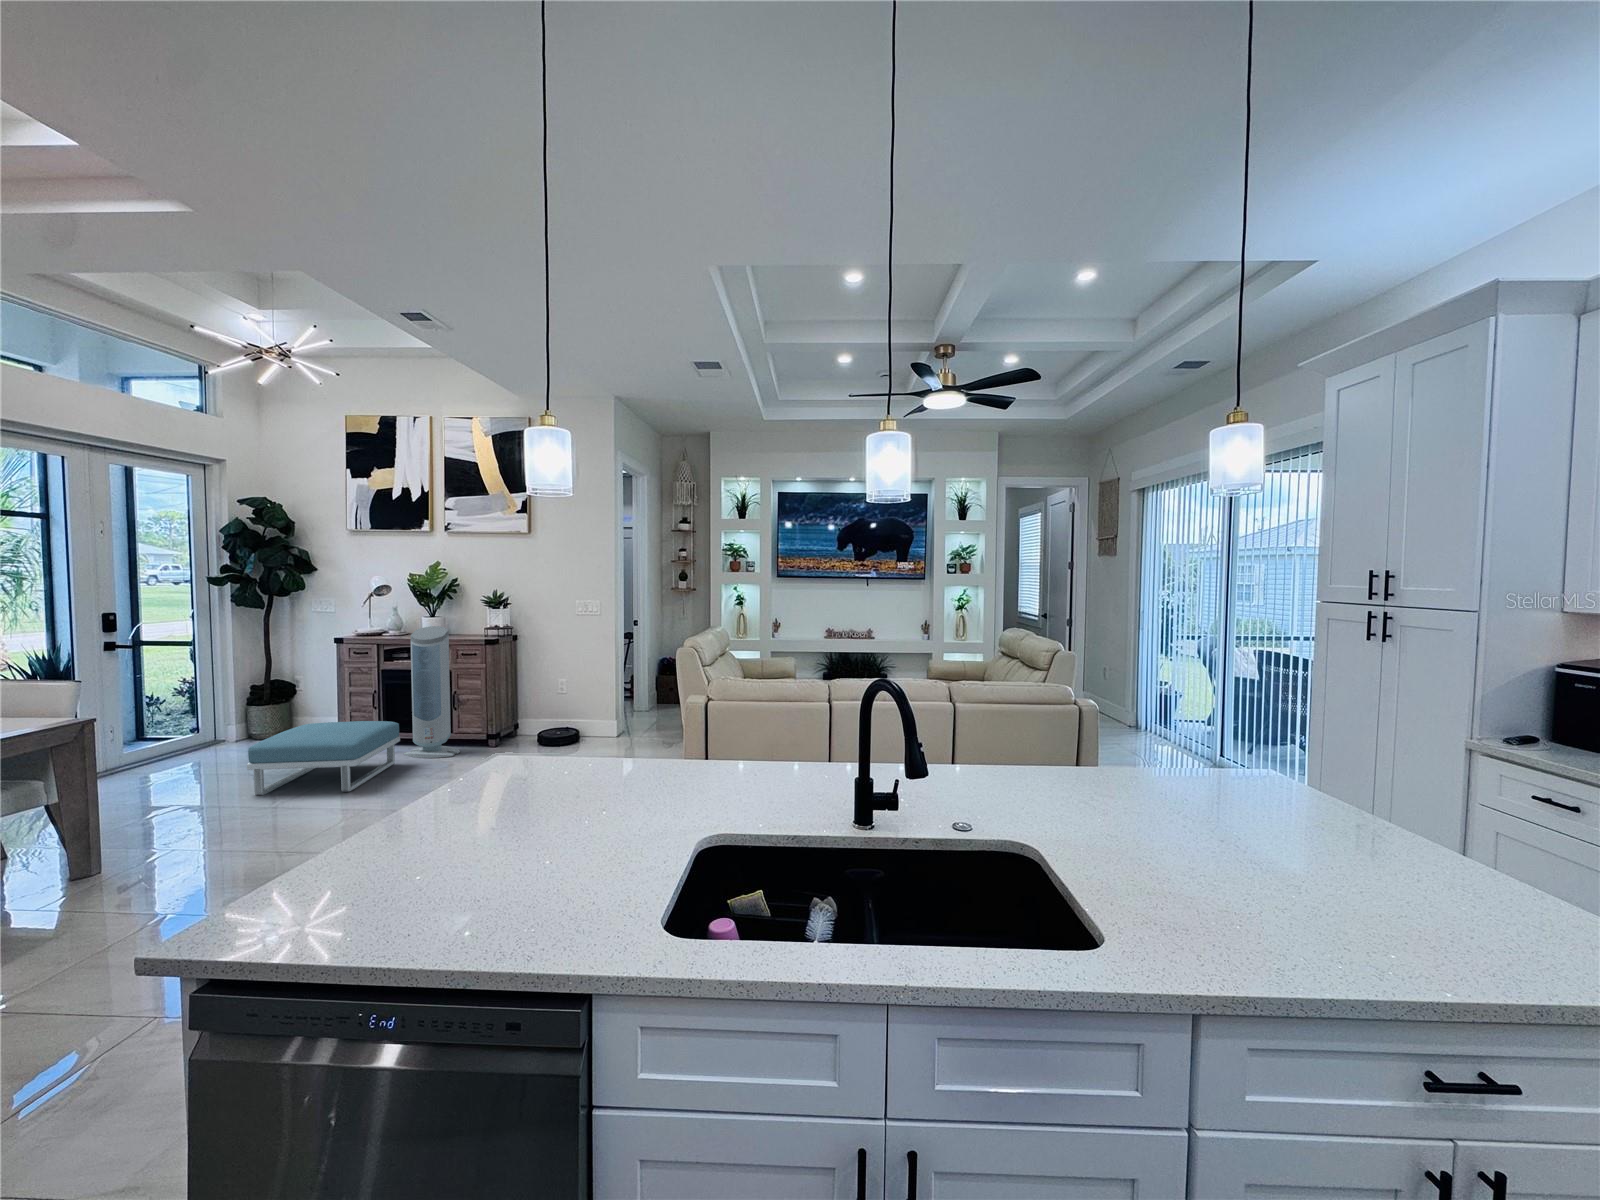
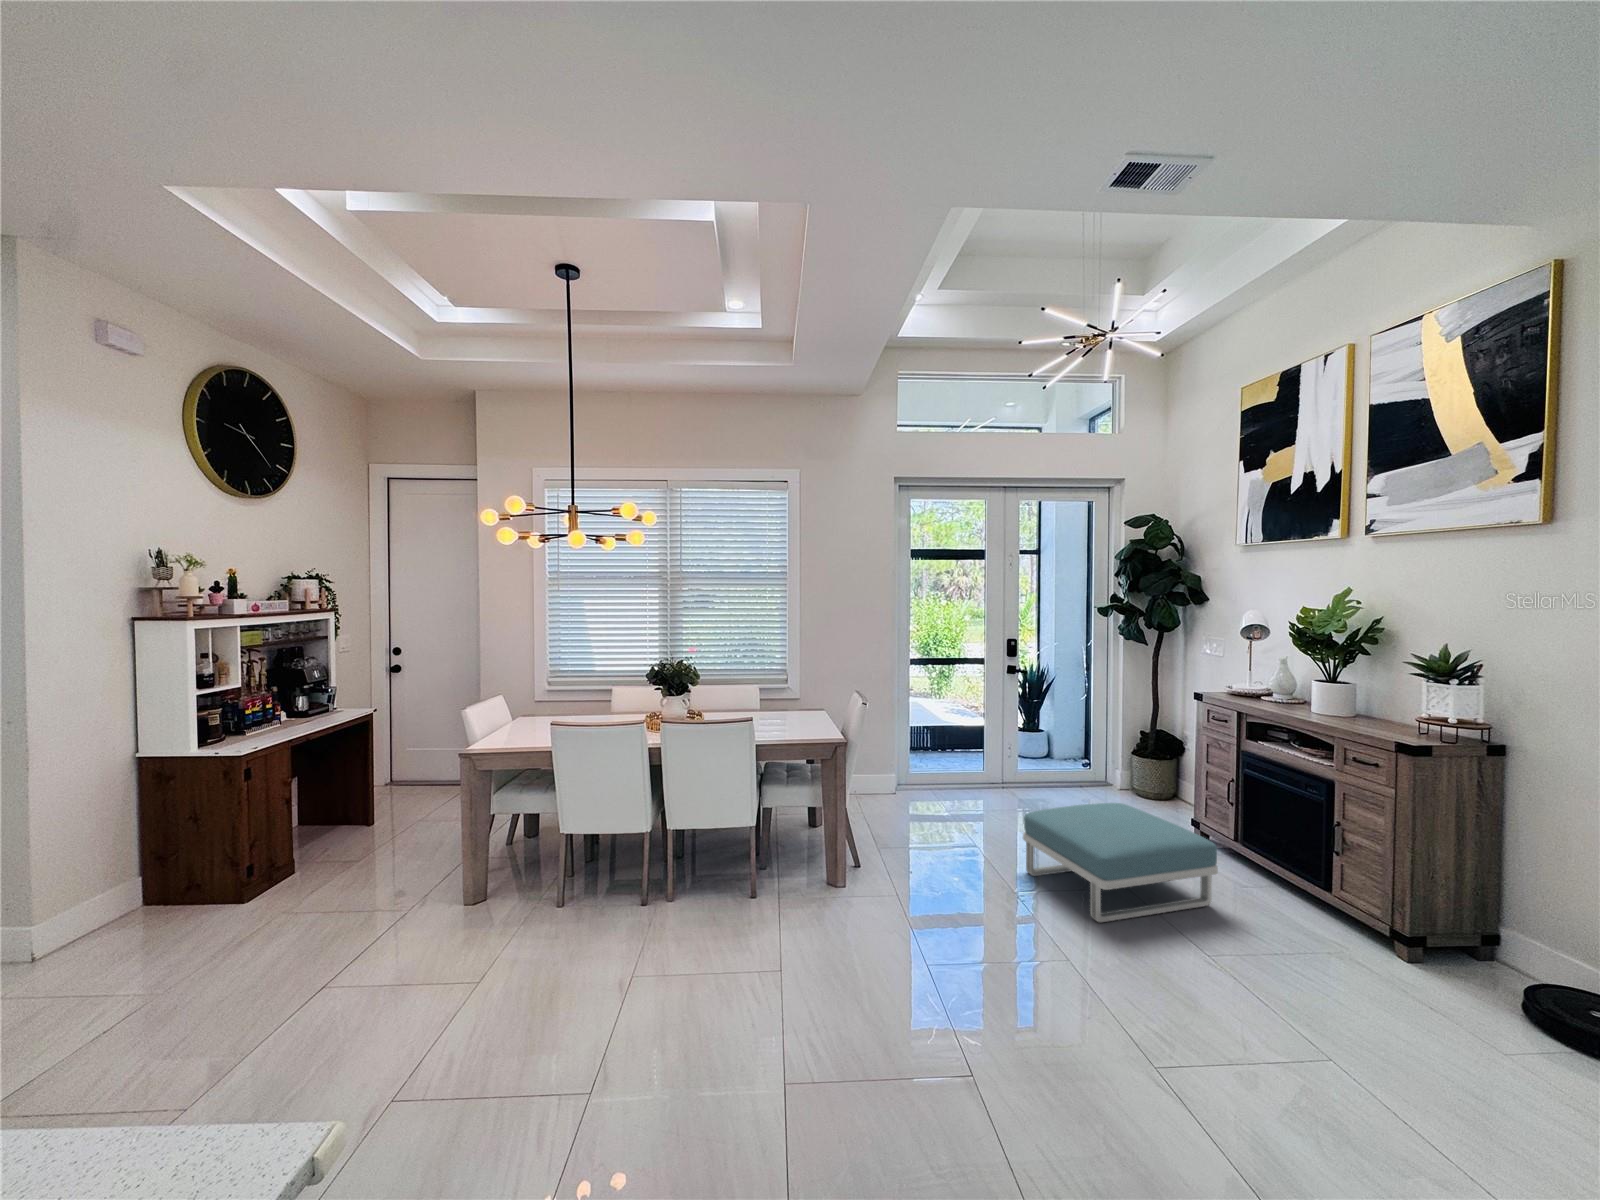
air purifier: present [404,626,460,758] -> none [1247,699,1334,938]

